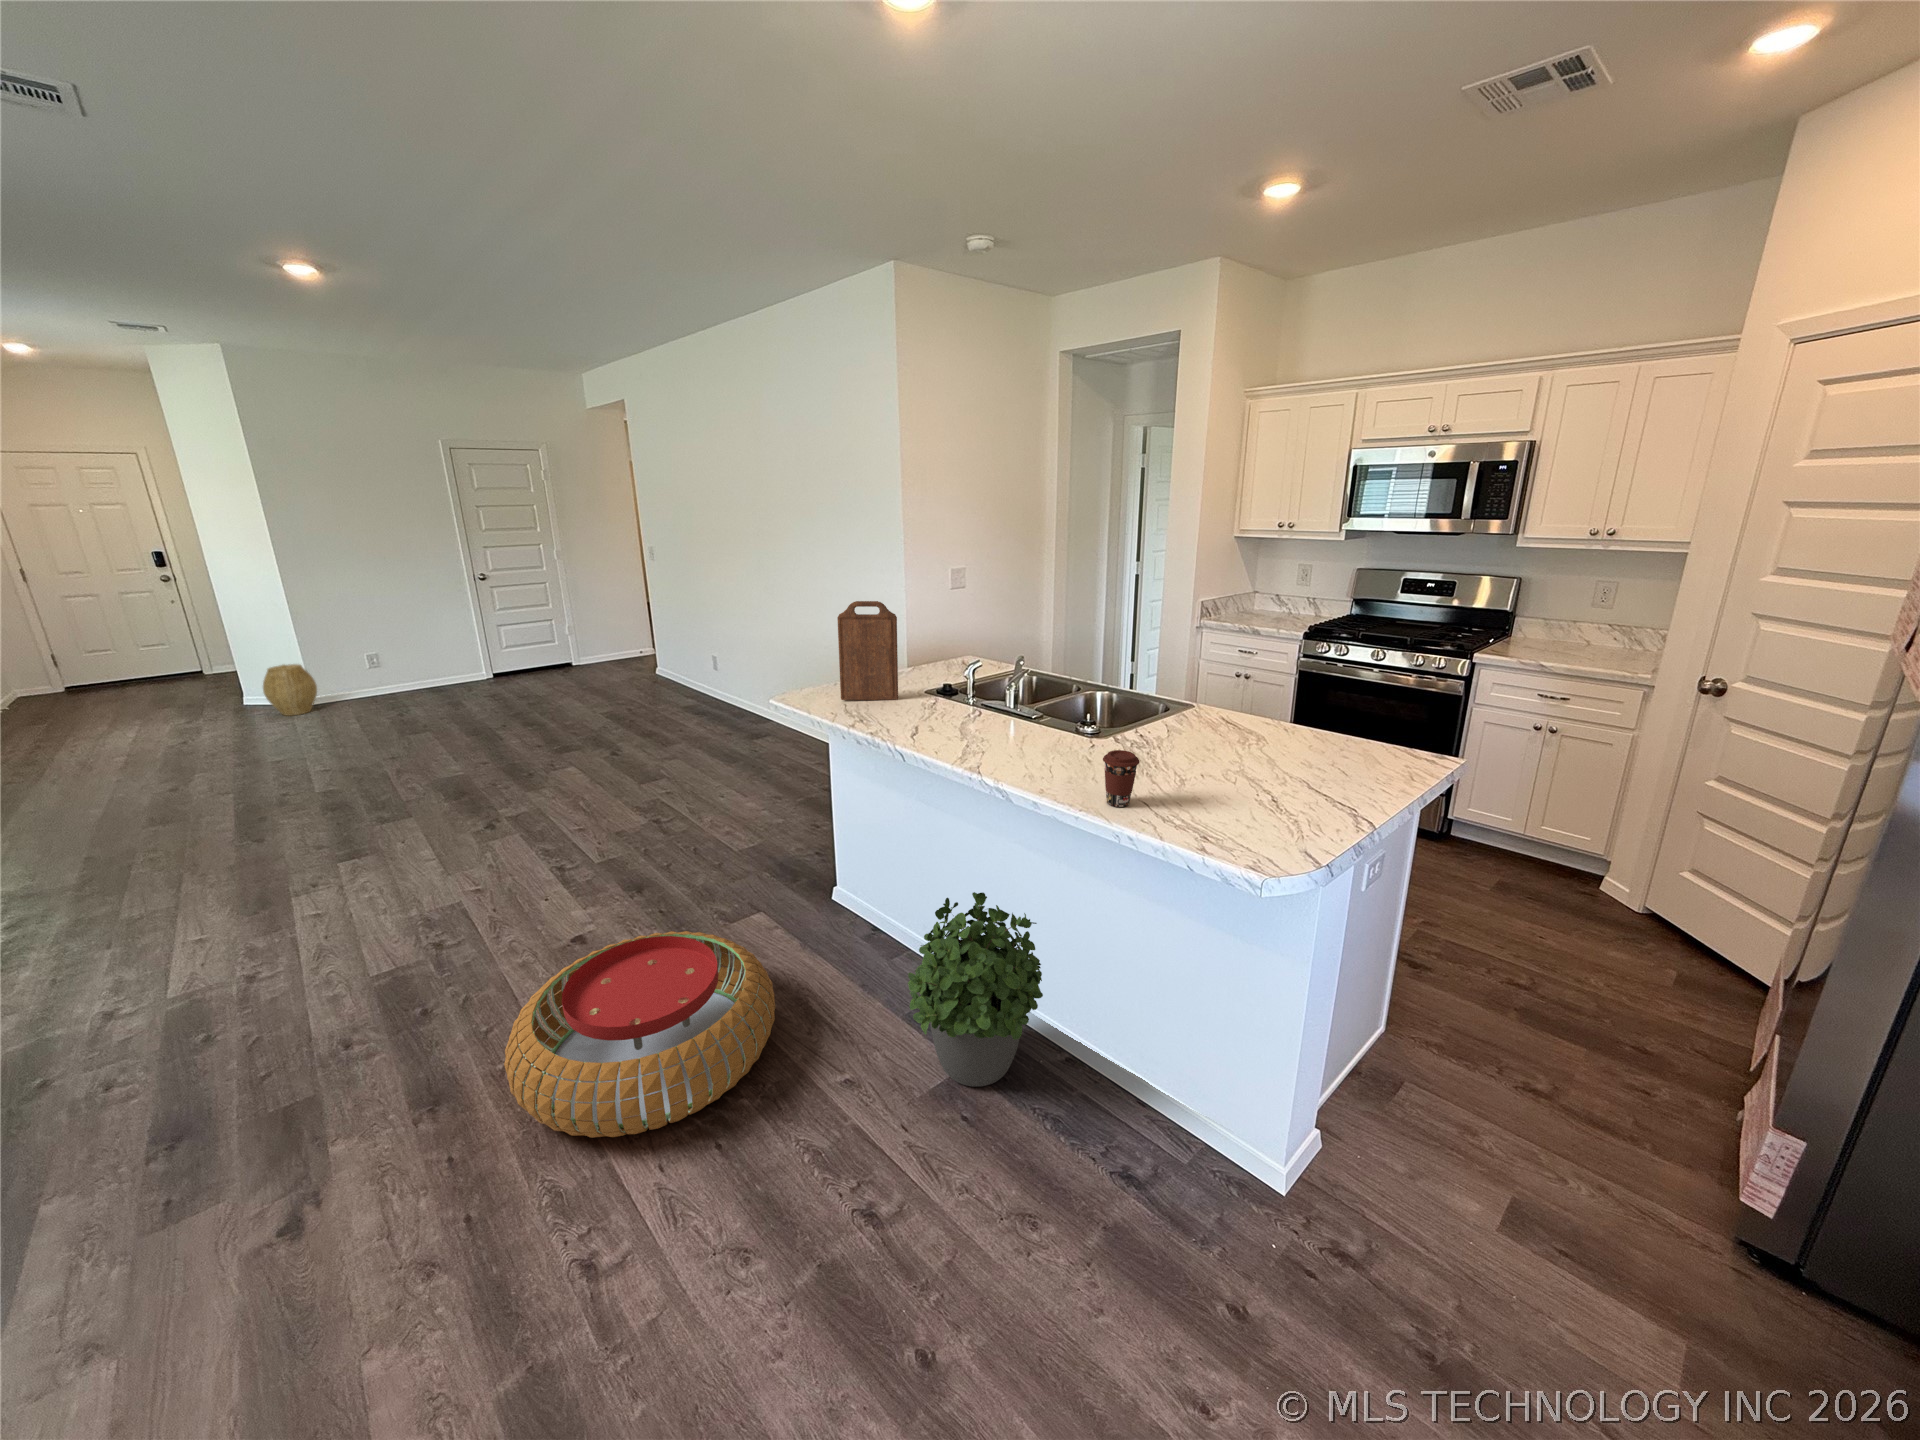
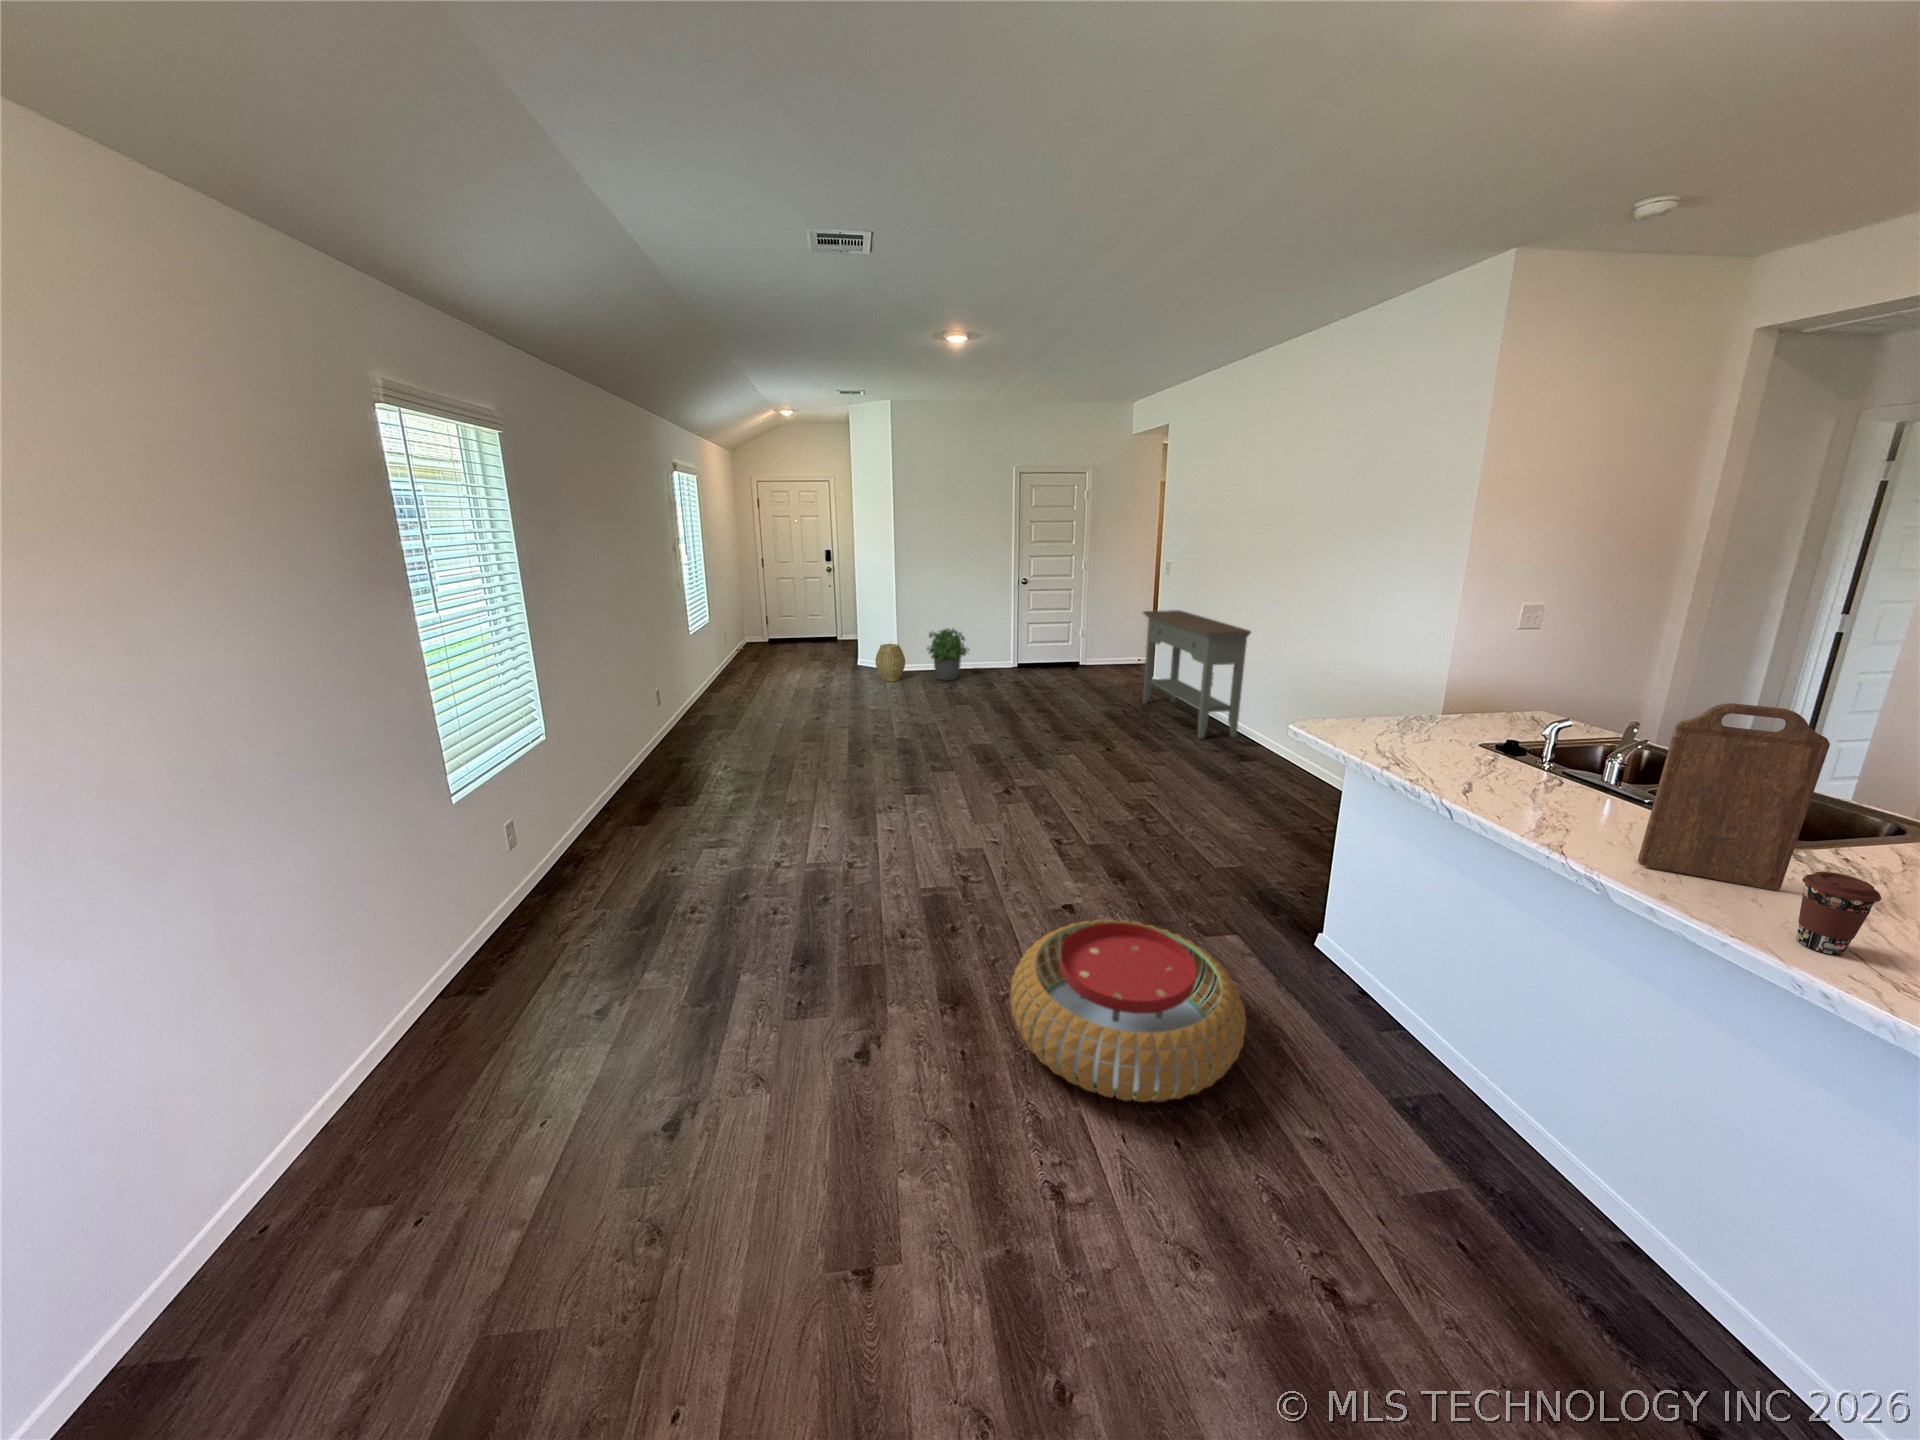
console table: none [635,592,753,723] -> present [1143,610,1251,739]
cutting board: present [837,601,898,700] -> present [1638,703,1830,891]
potted plant: present [908,892,1043,1086] -> present [927,629,967,681]

